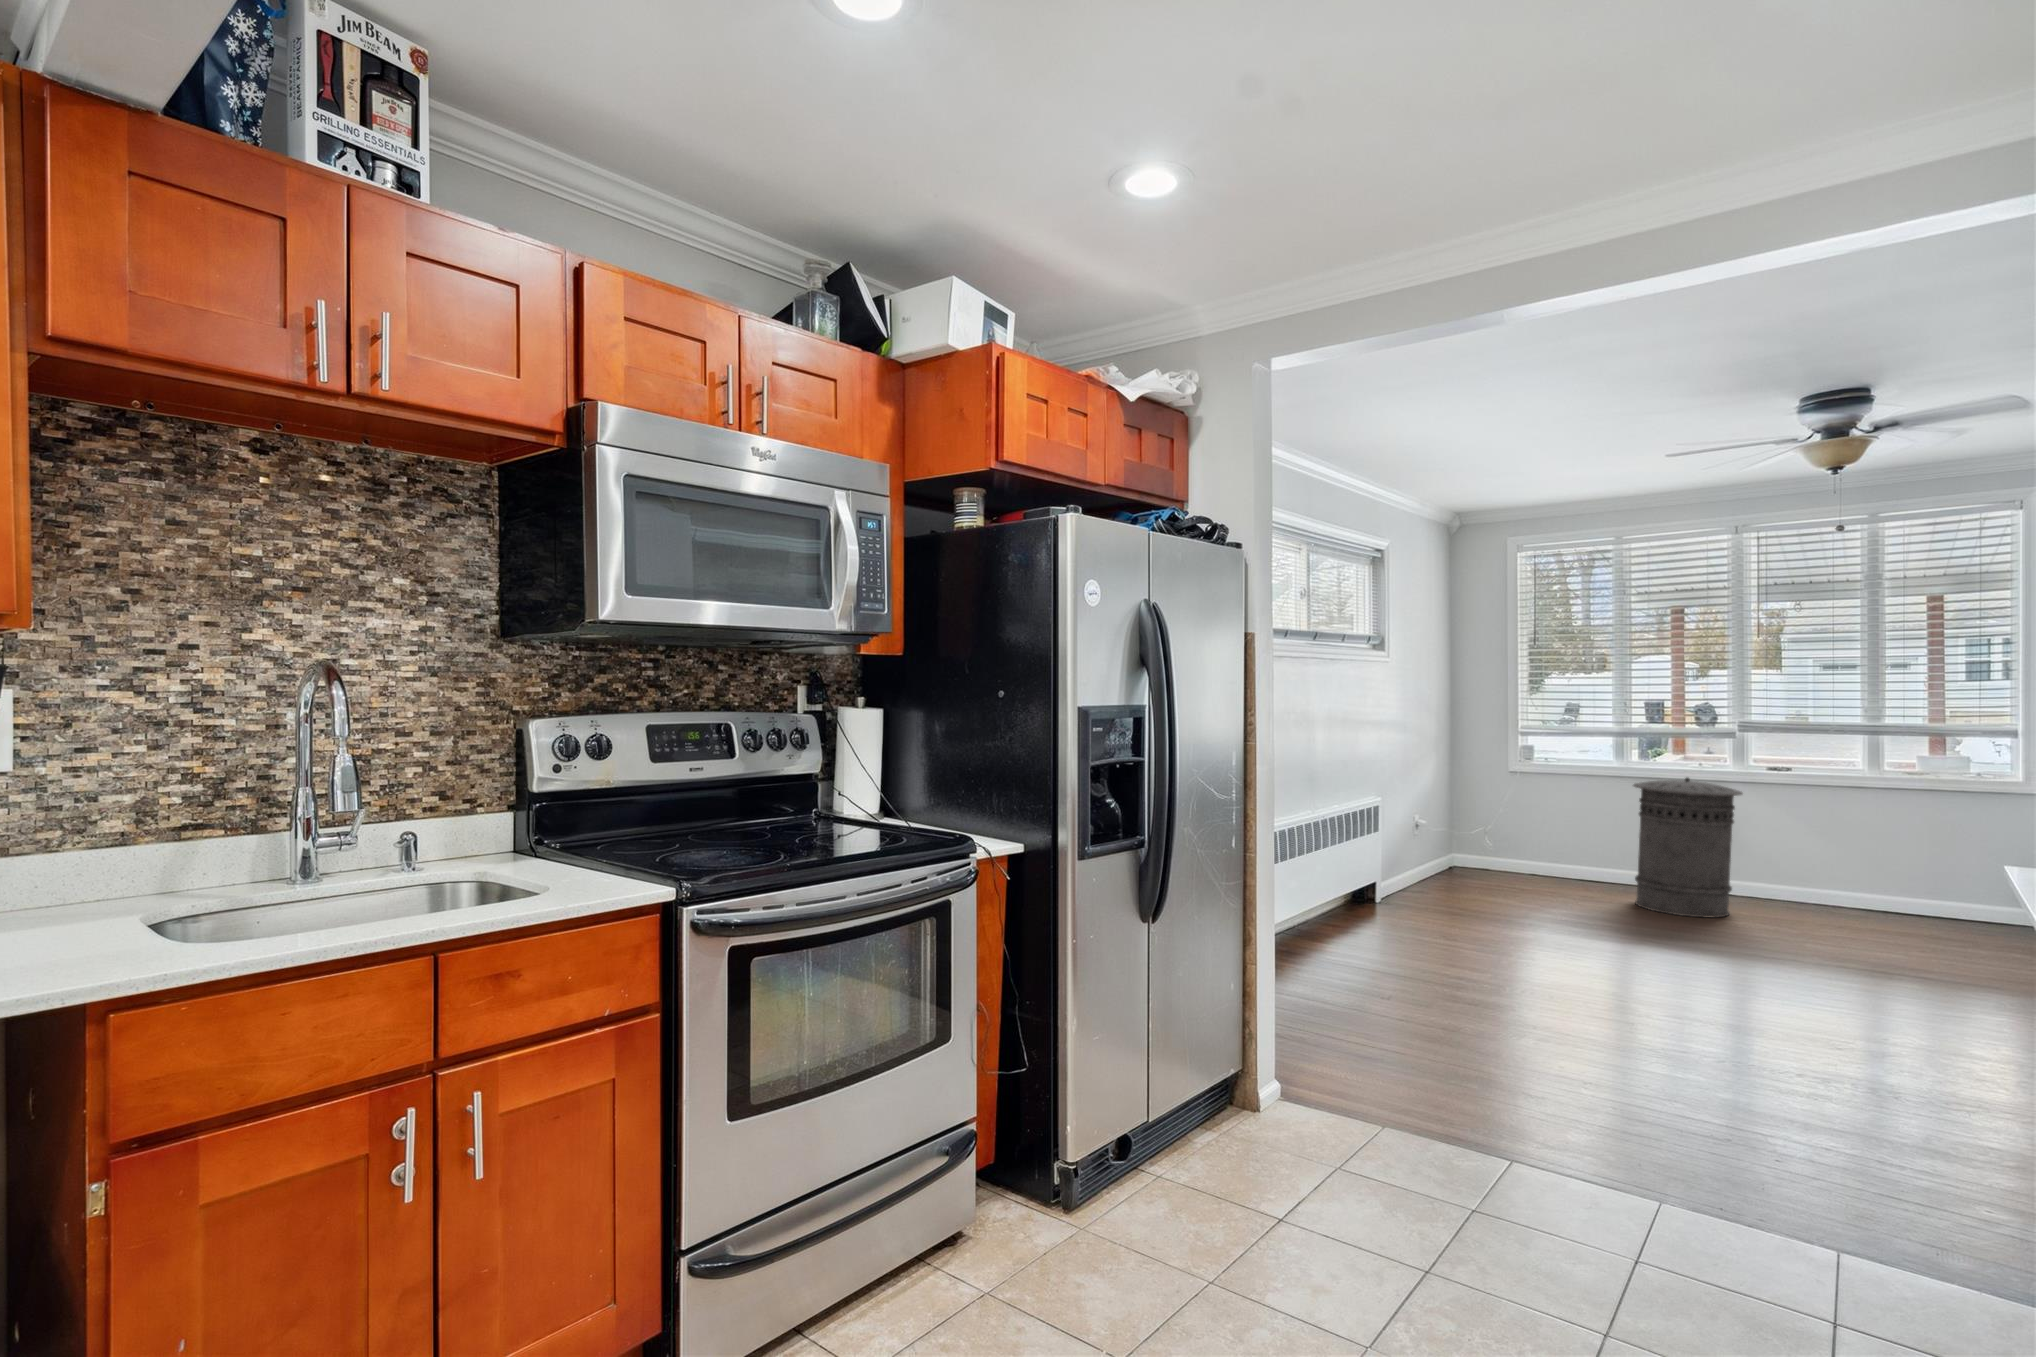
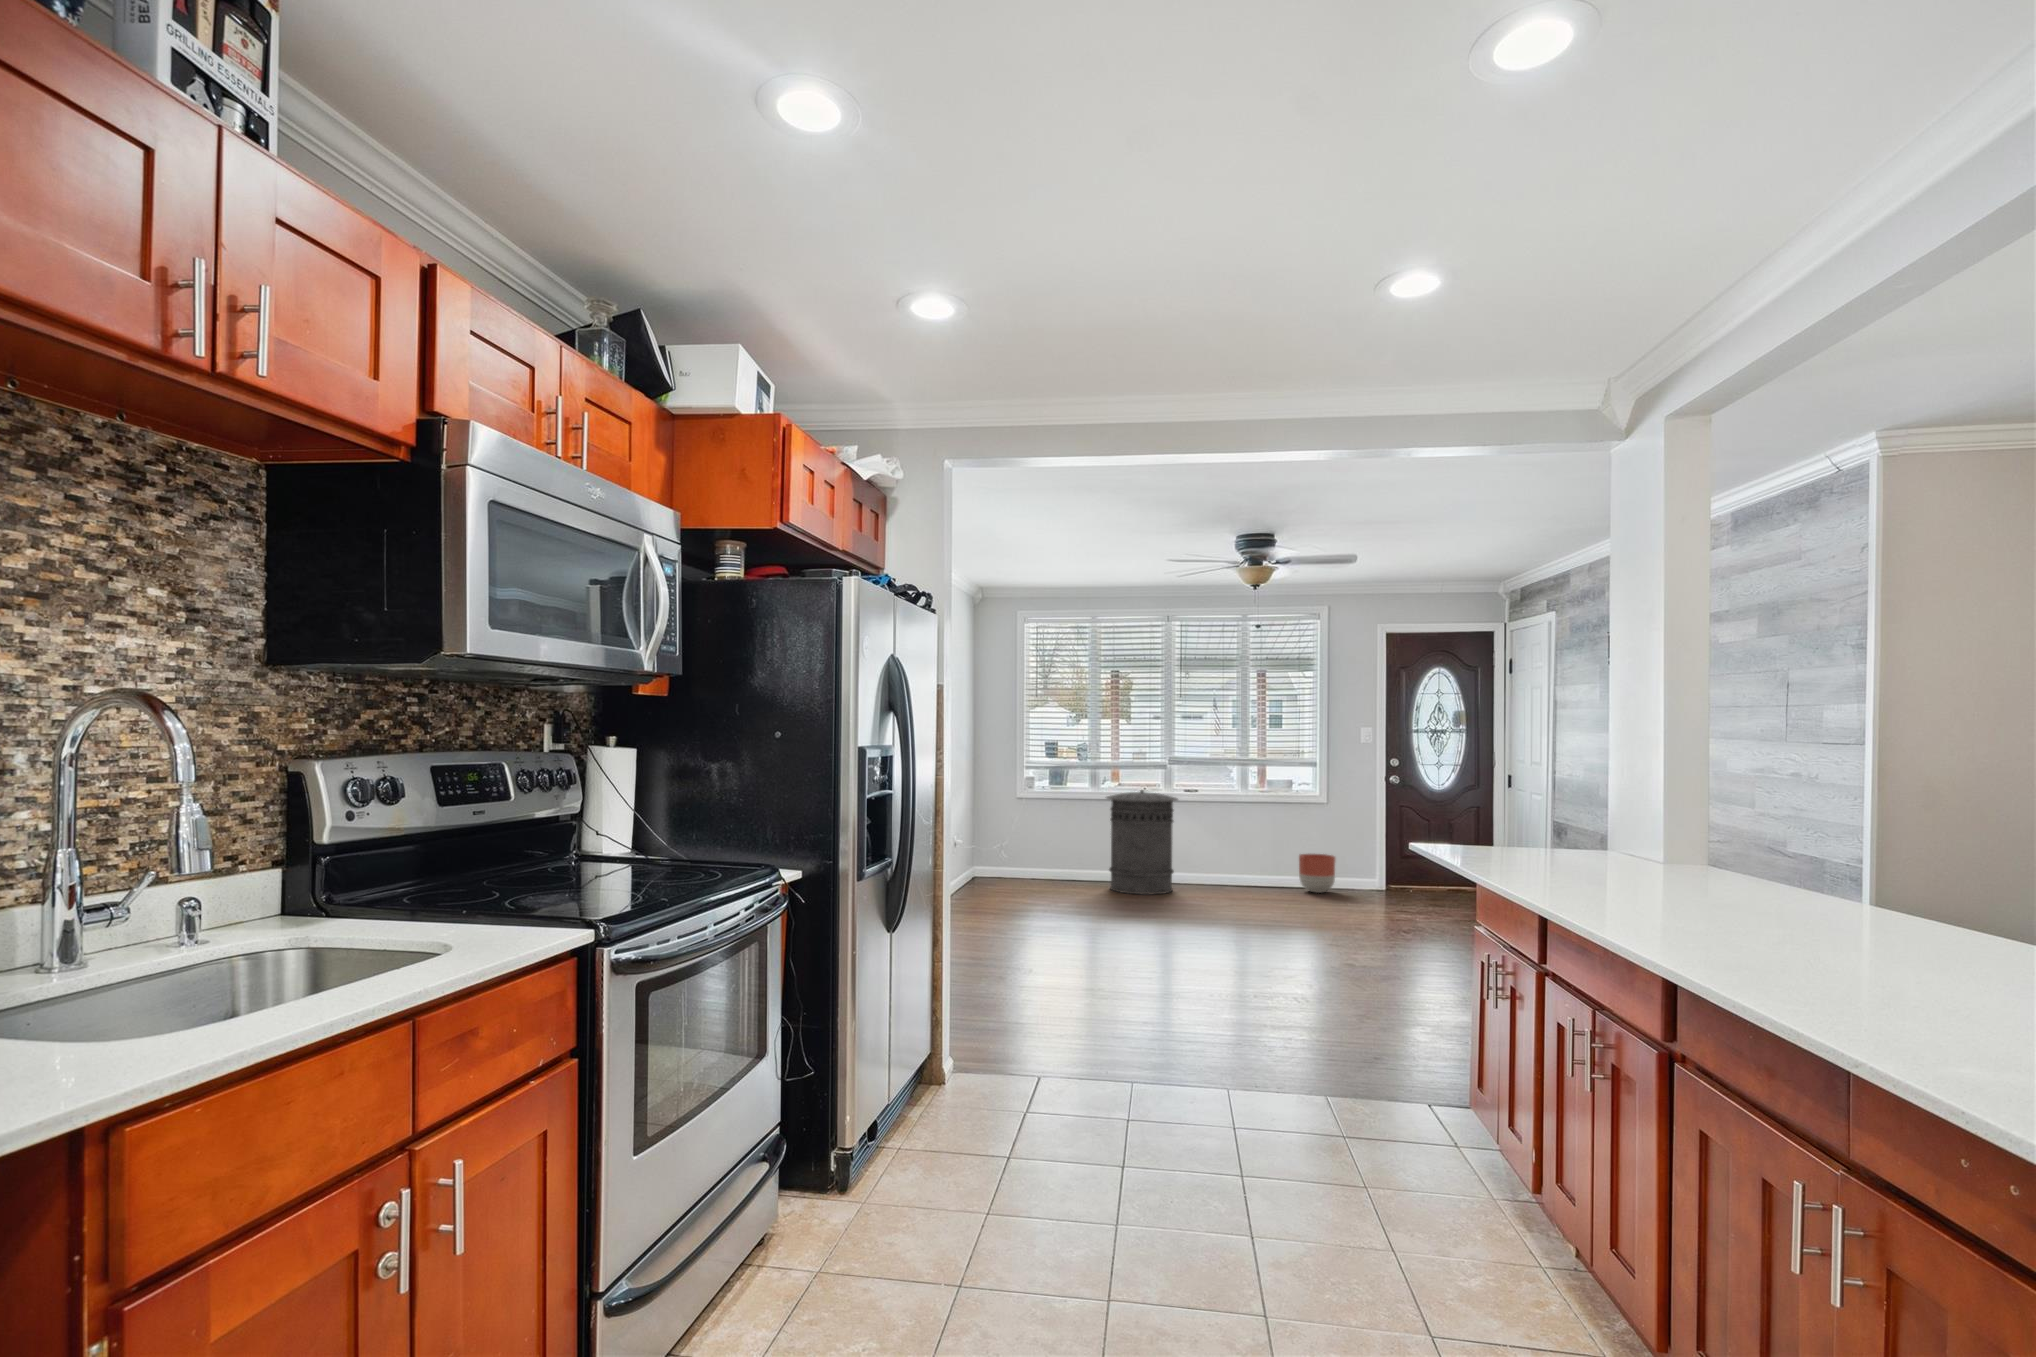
planter: none [1942,885,2008,944] -> present [1299,854,1336,893]

